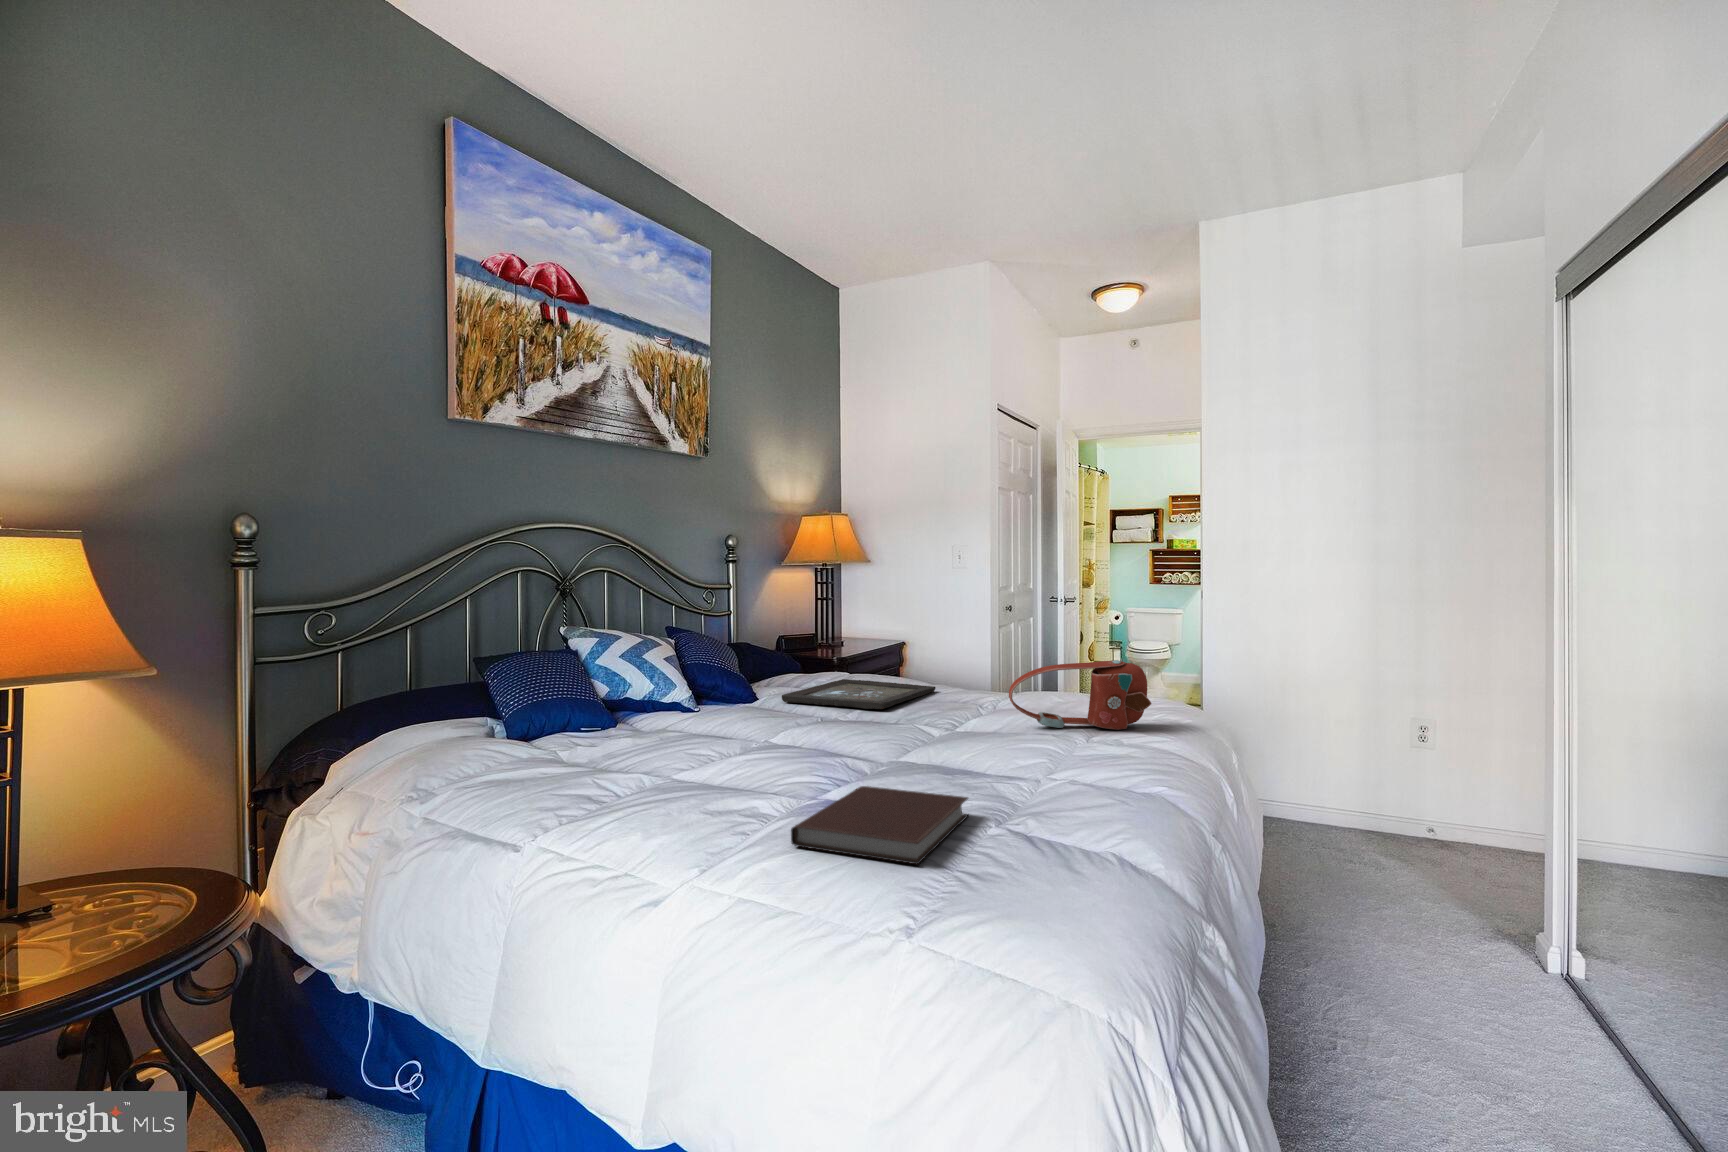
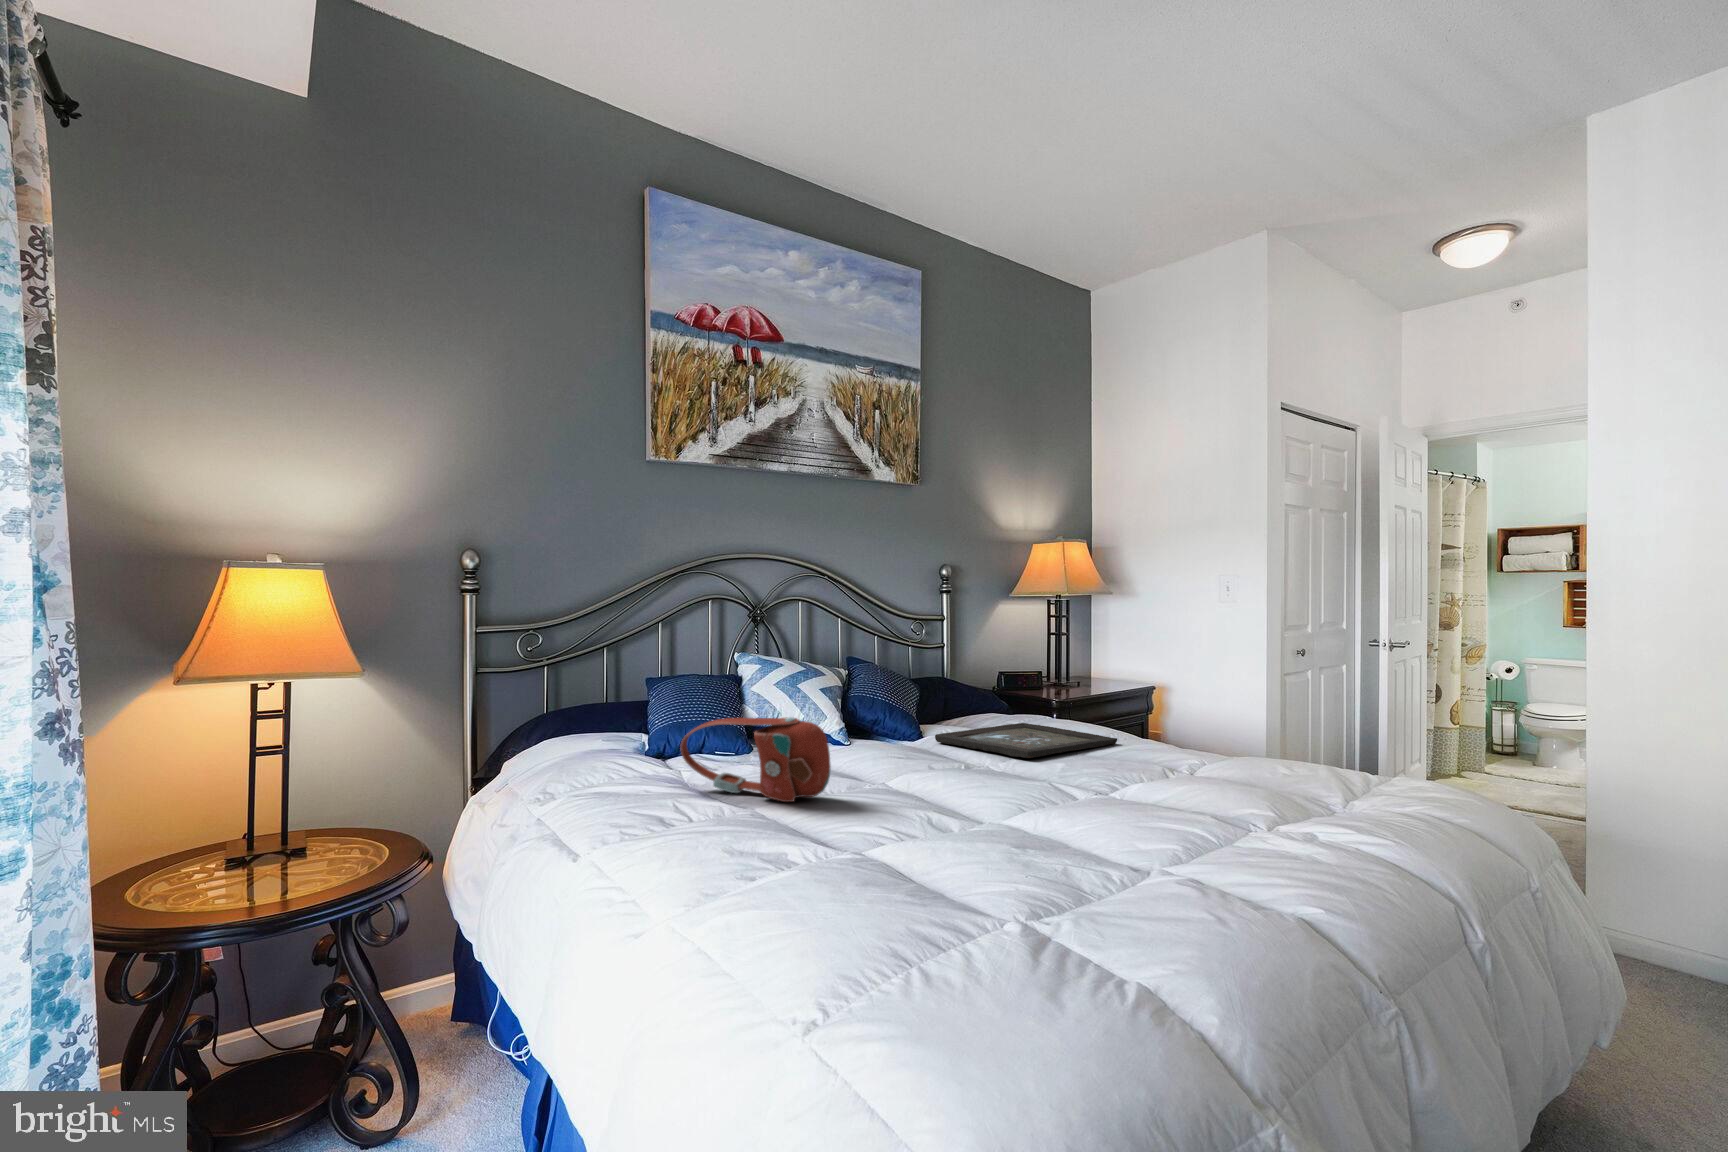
handbag: present [1009,660,1151,730] -> present [680,717,831,802]
notebook: present [791,786,968,864] -> none [767,834,980,919]

